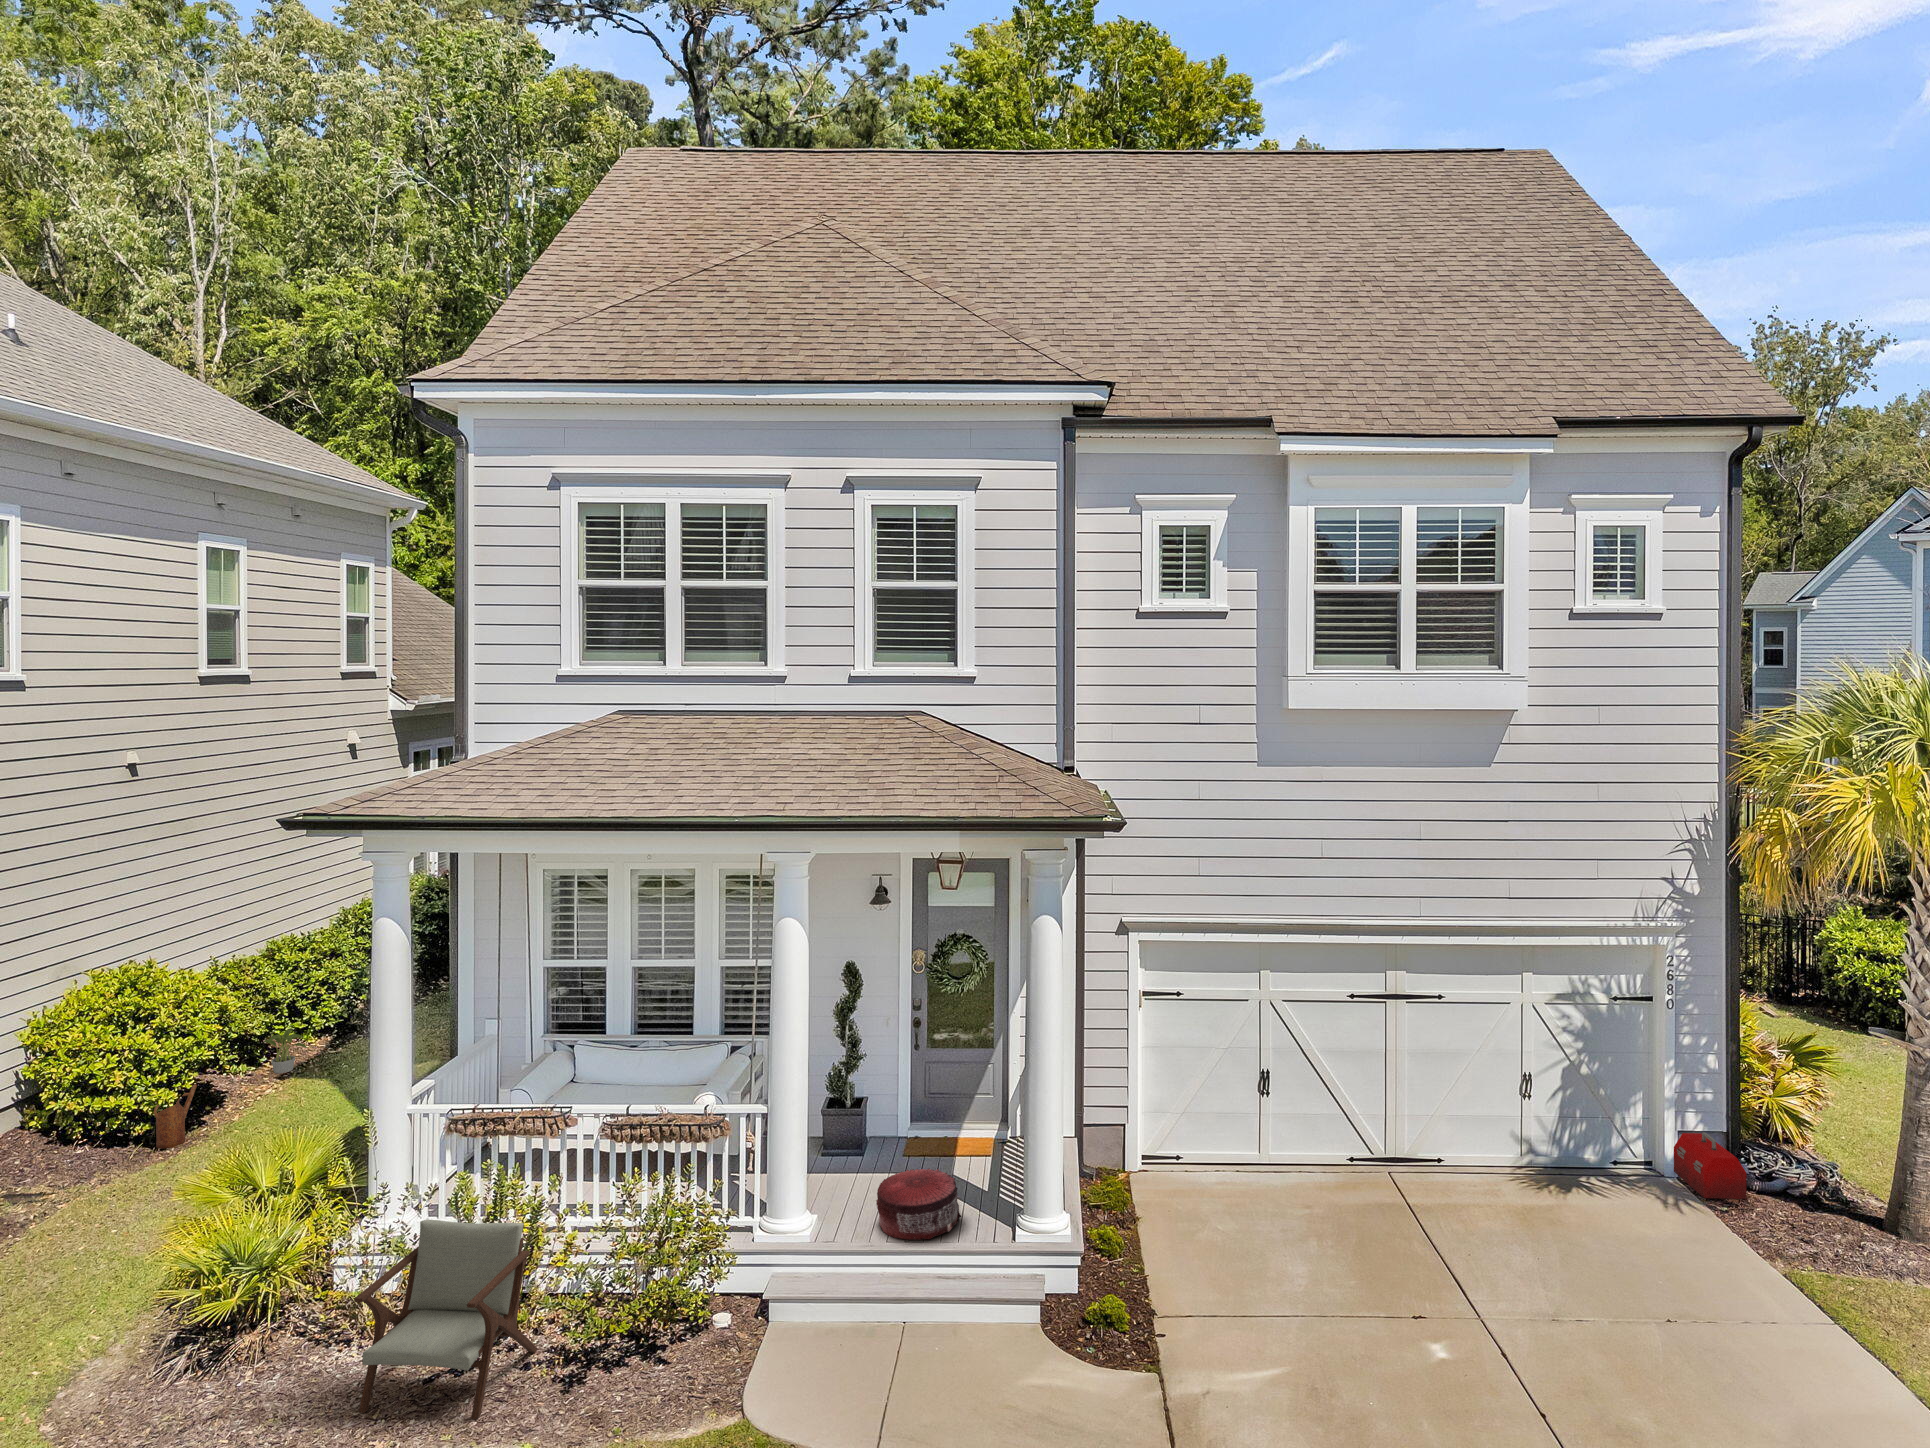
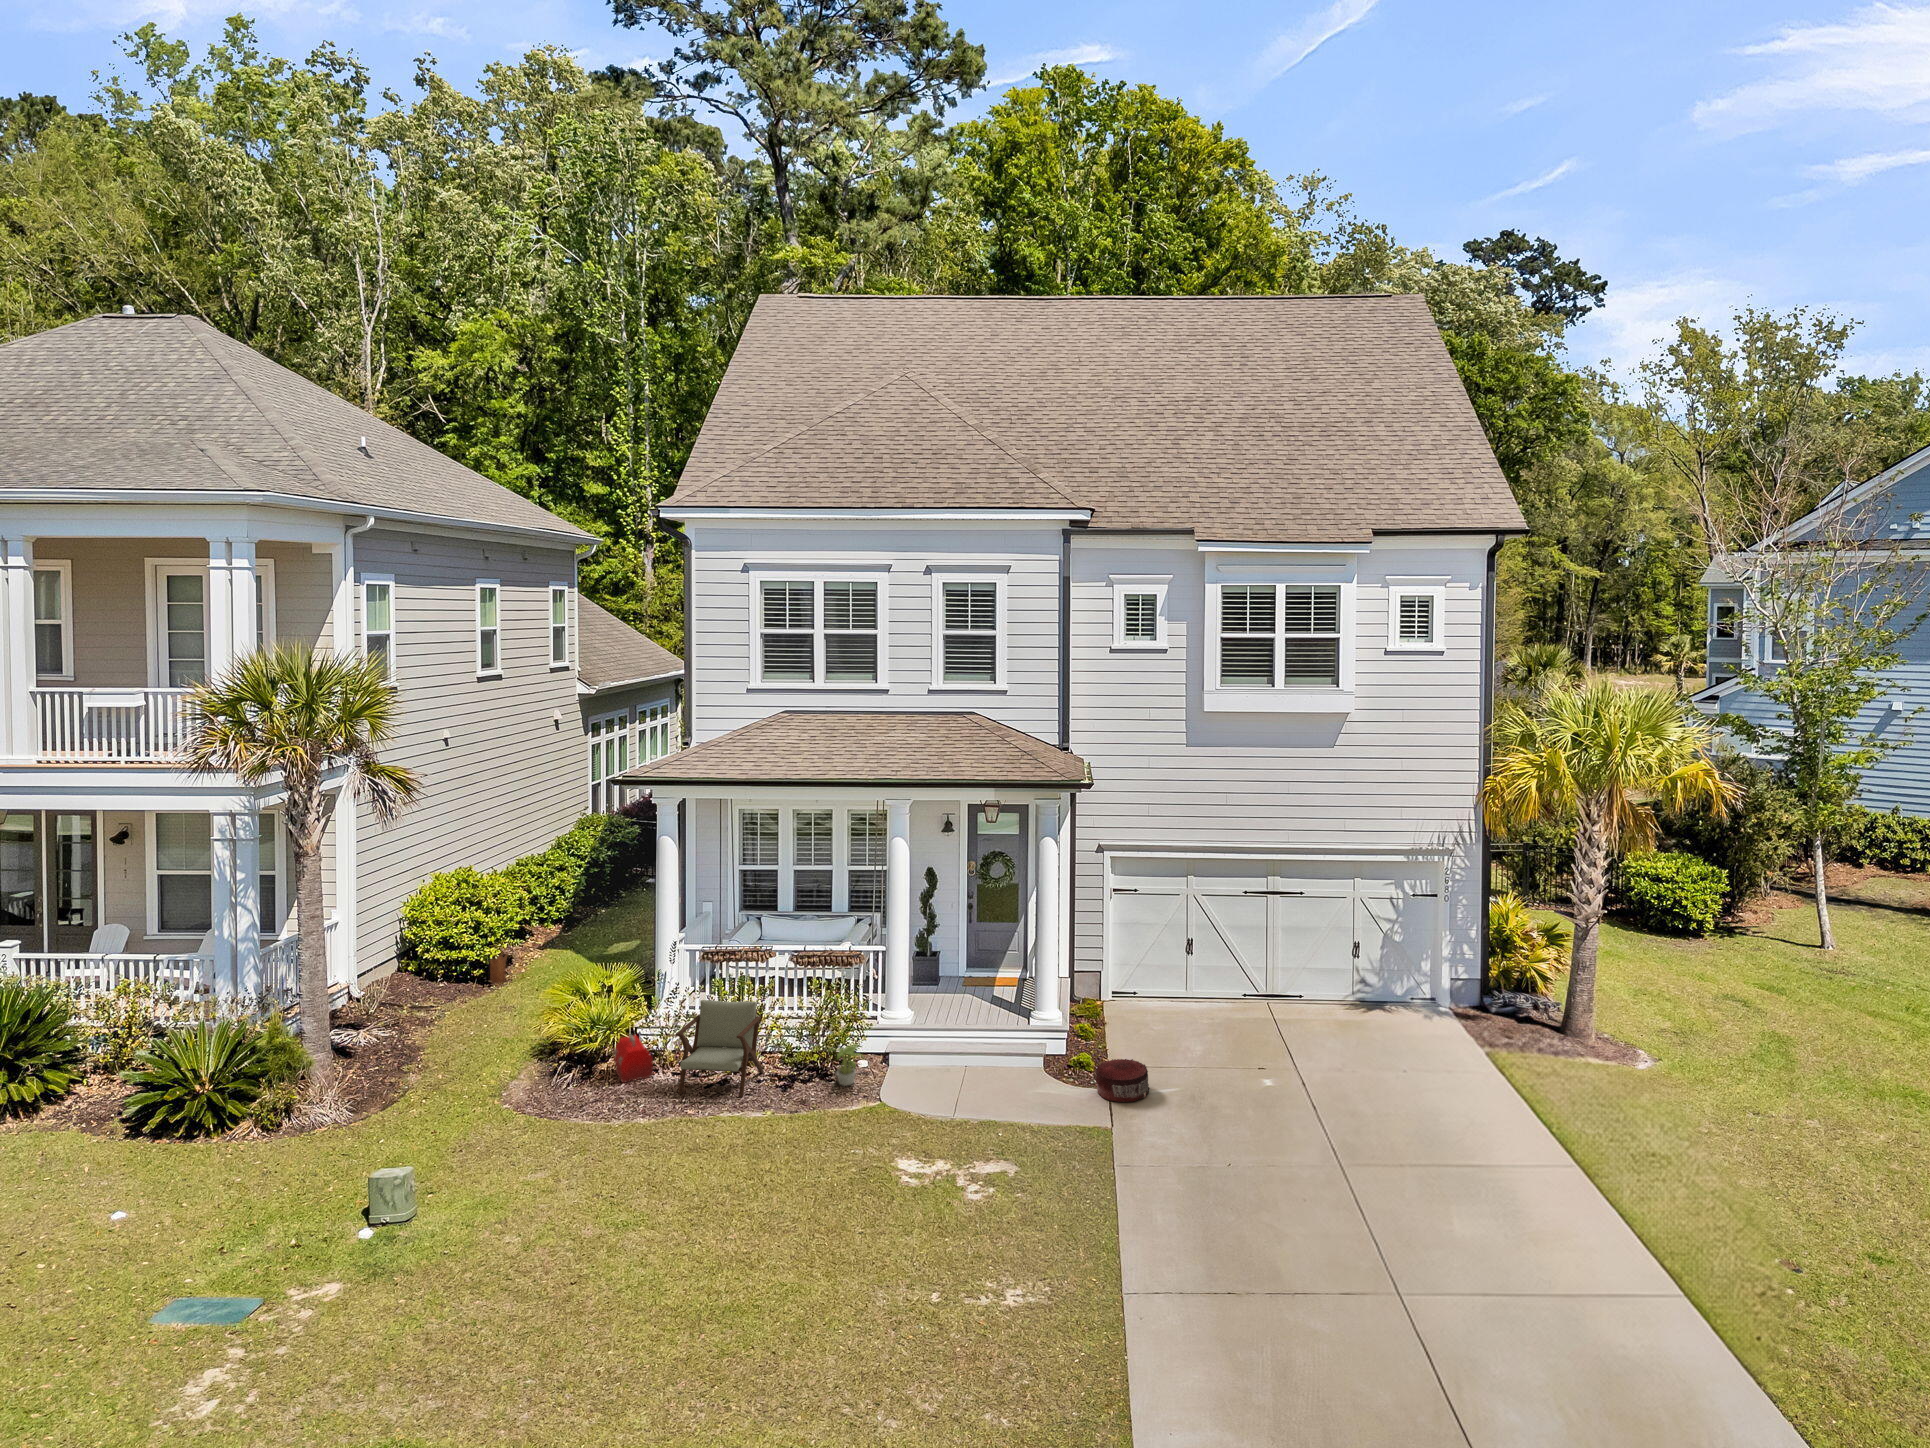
potted plant: present [264,1029,307,1073] -> present [830,1045,863,1086]
toolbox: present [1674,1132,1747,1199] -> present [613,1035,653,1083]
pouf: present [876,1168,961,1240] -> present [1096,1059,1150,1102]

